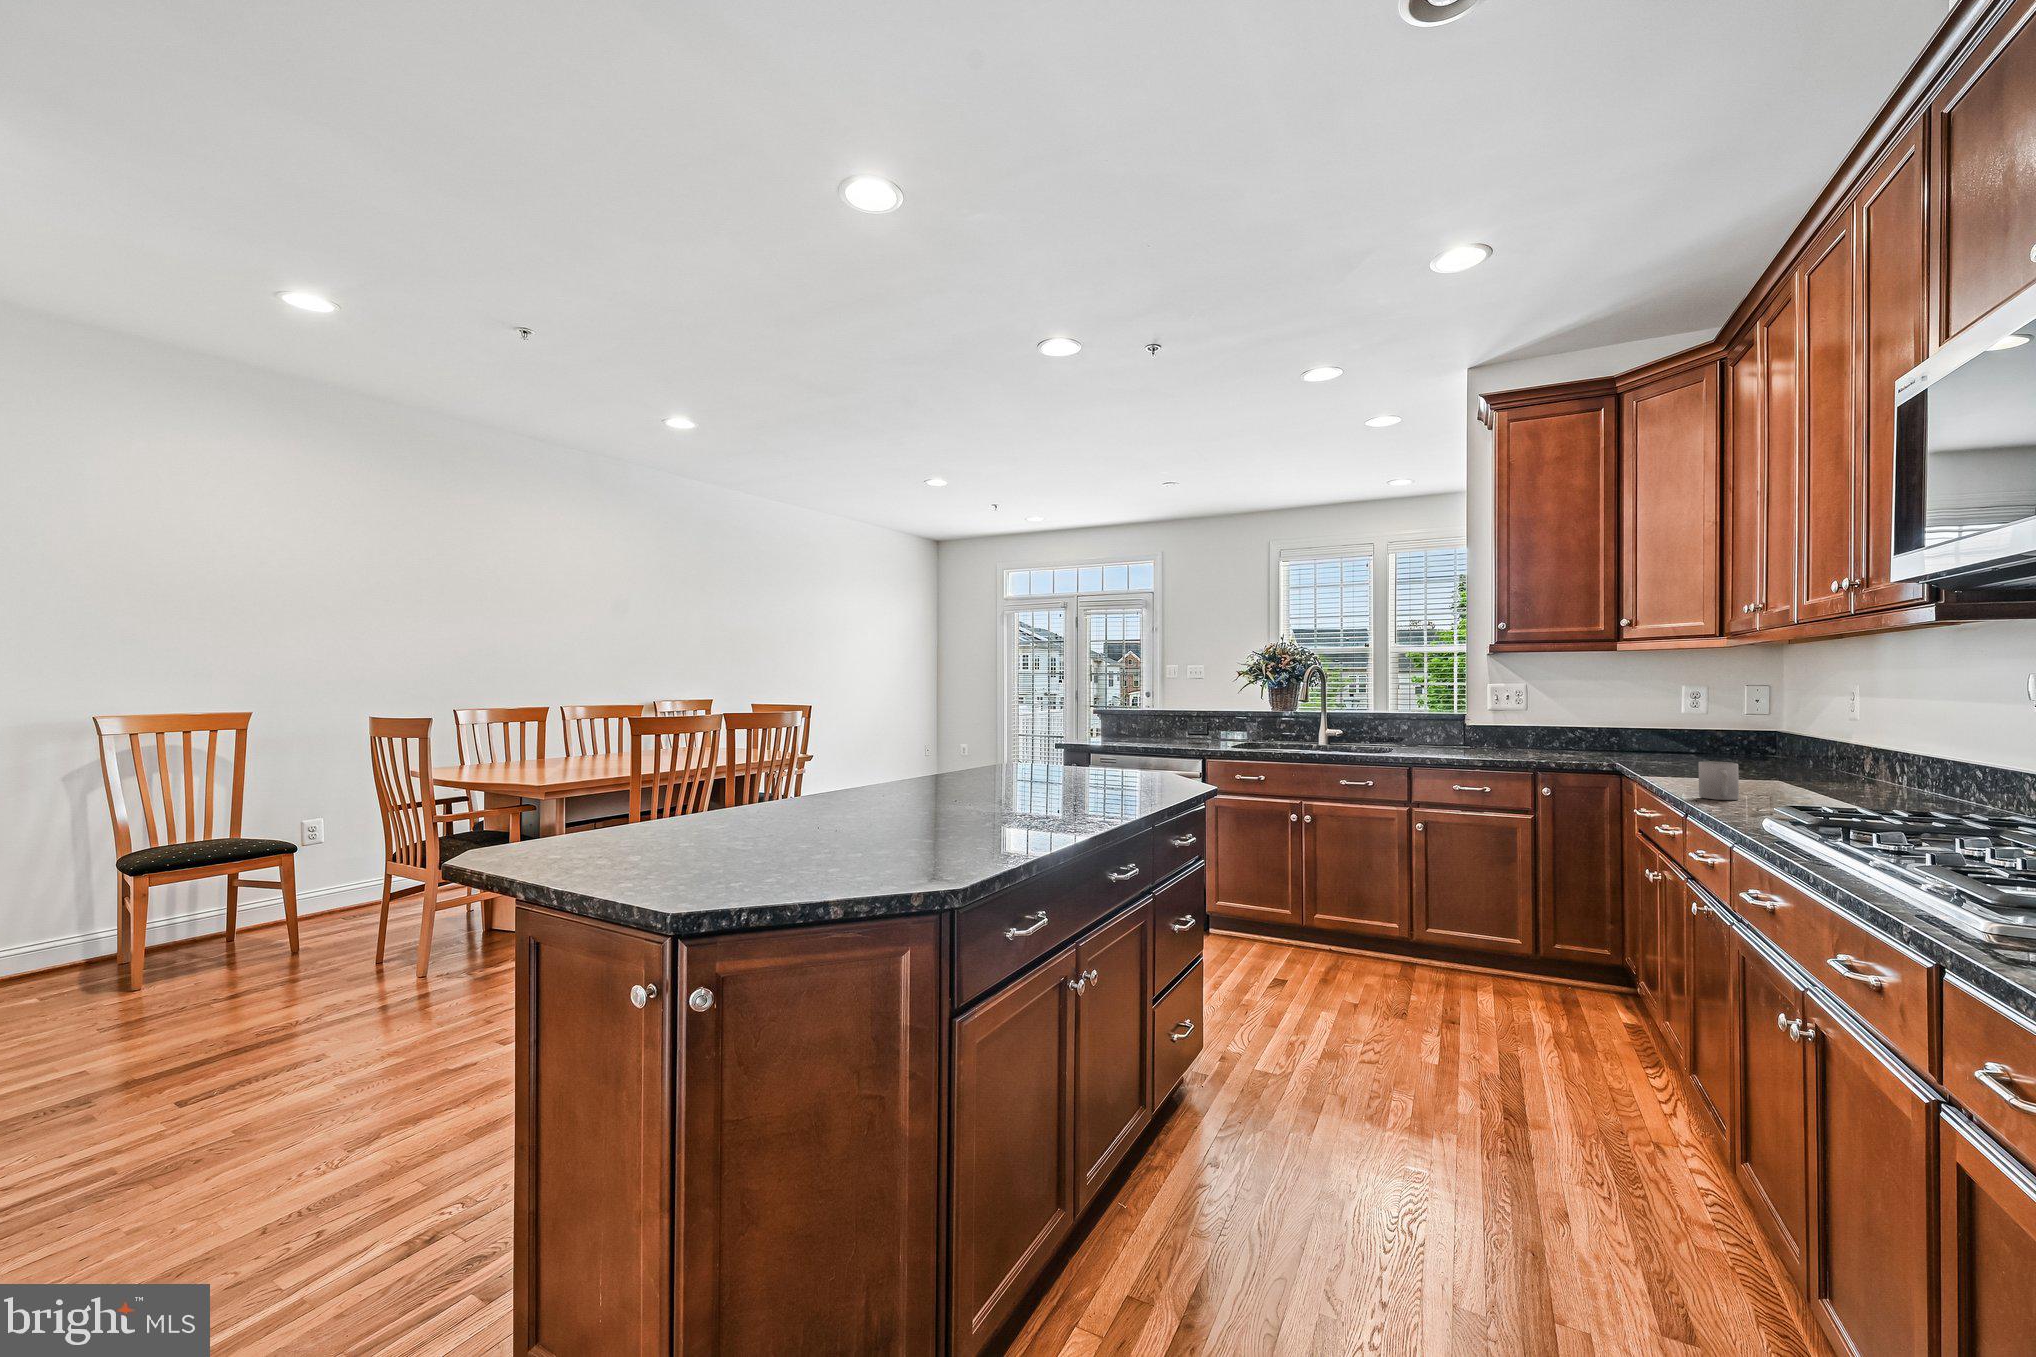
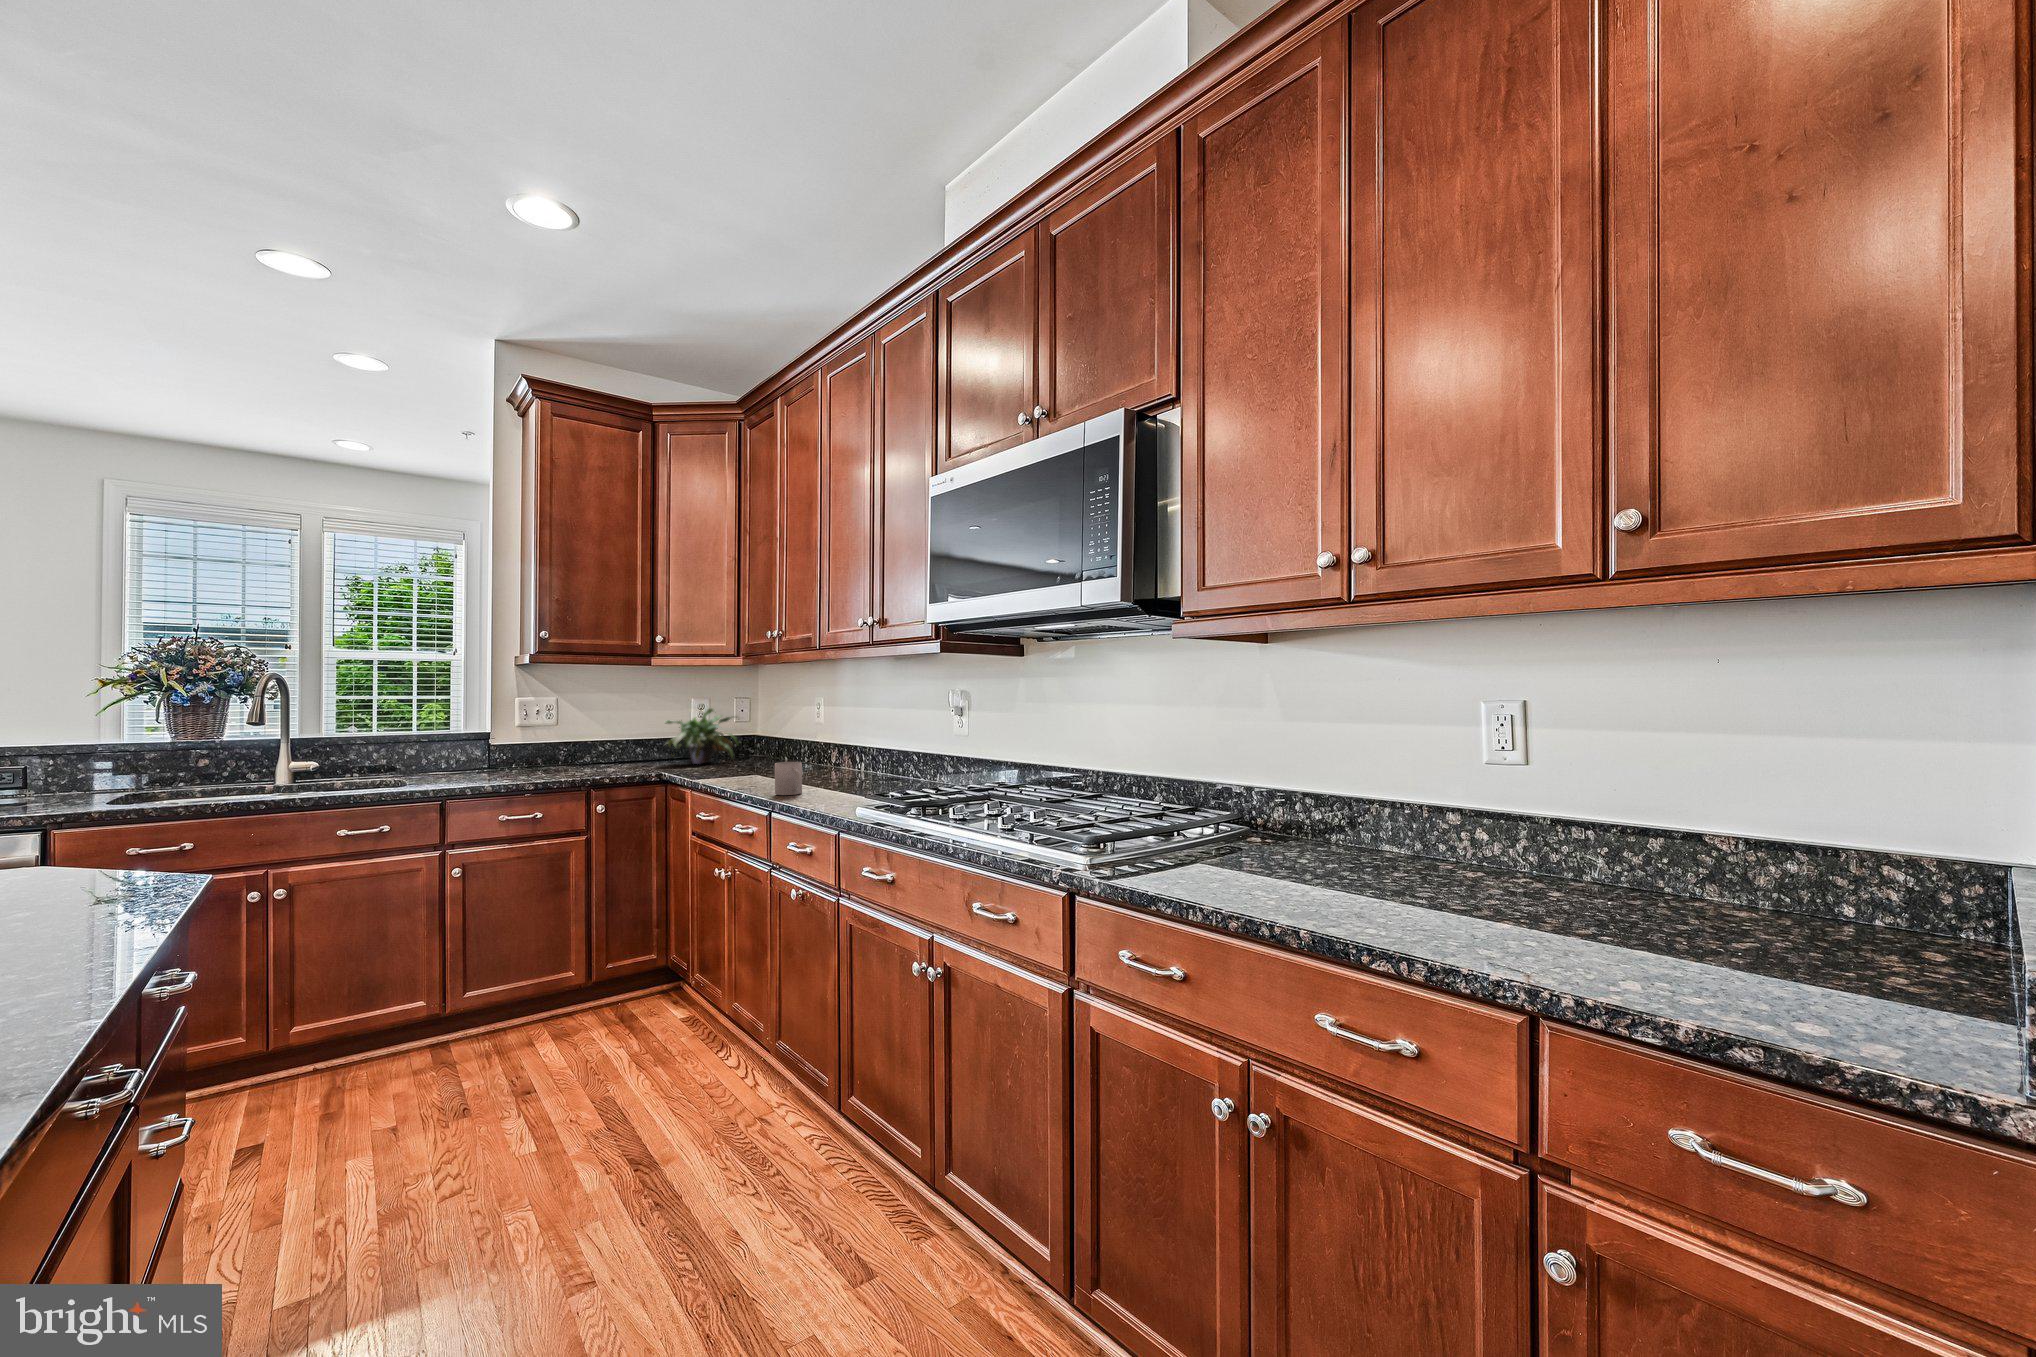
potted plant: none [1642,700,1746,761] -> present [665,708,738,764]

